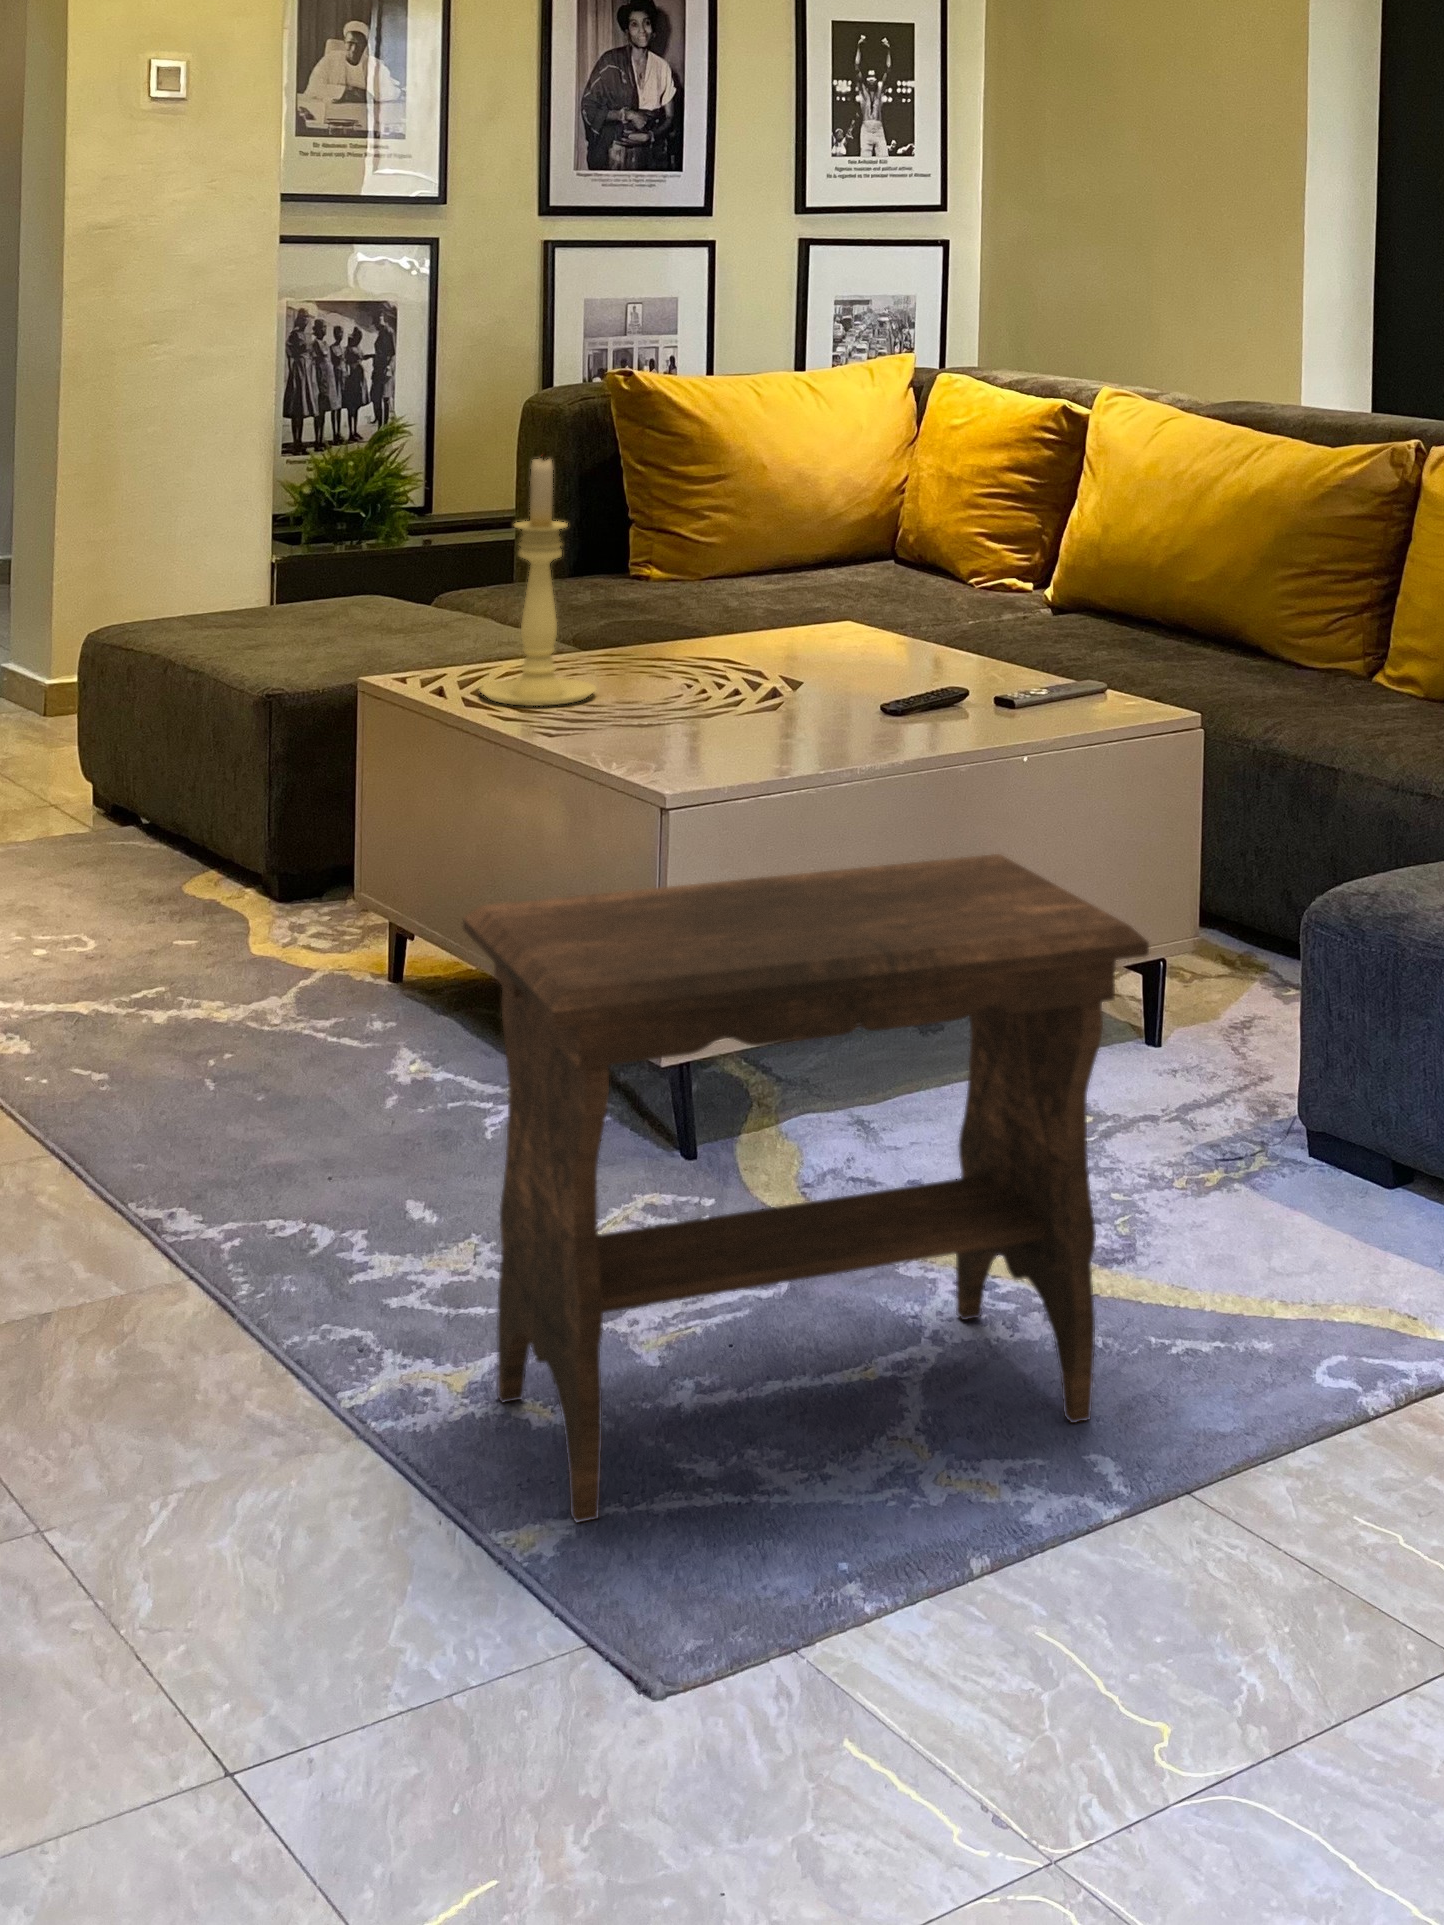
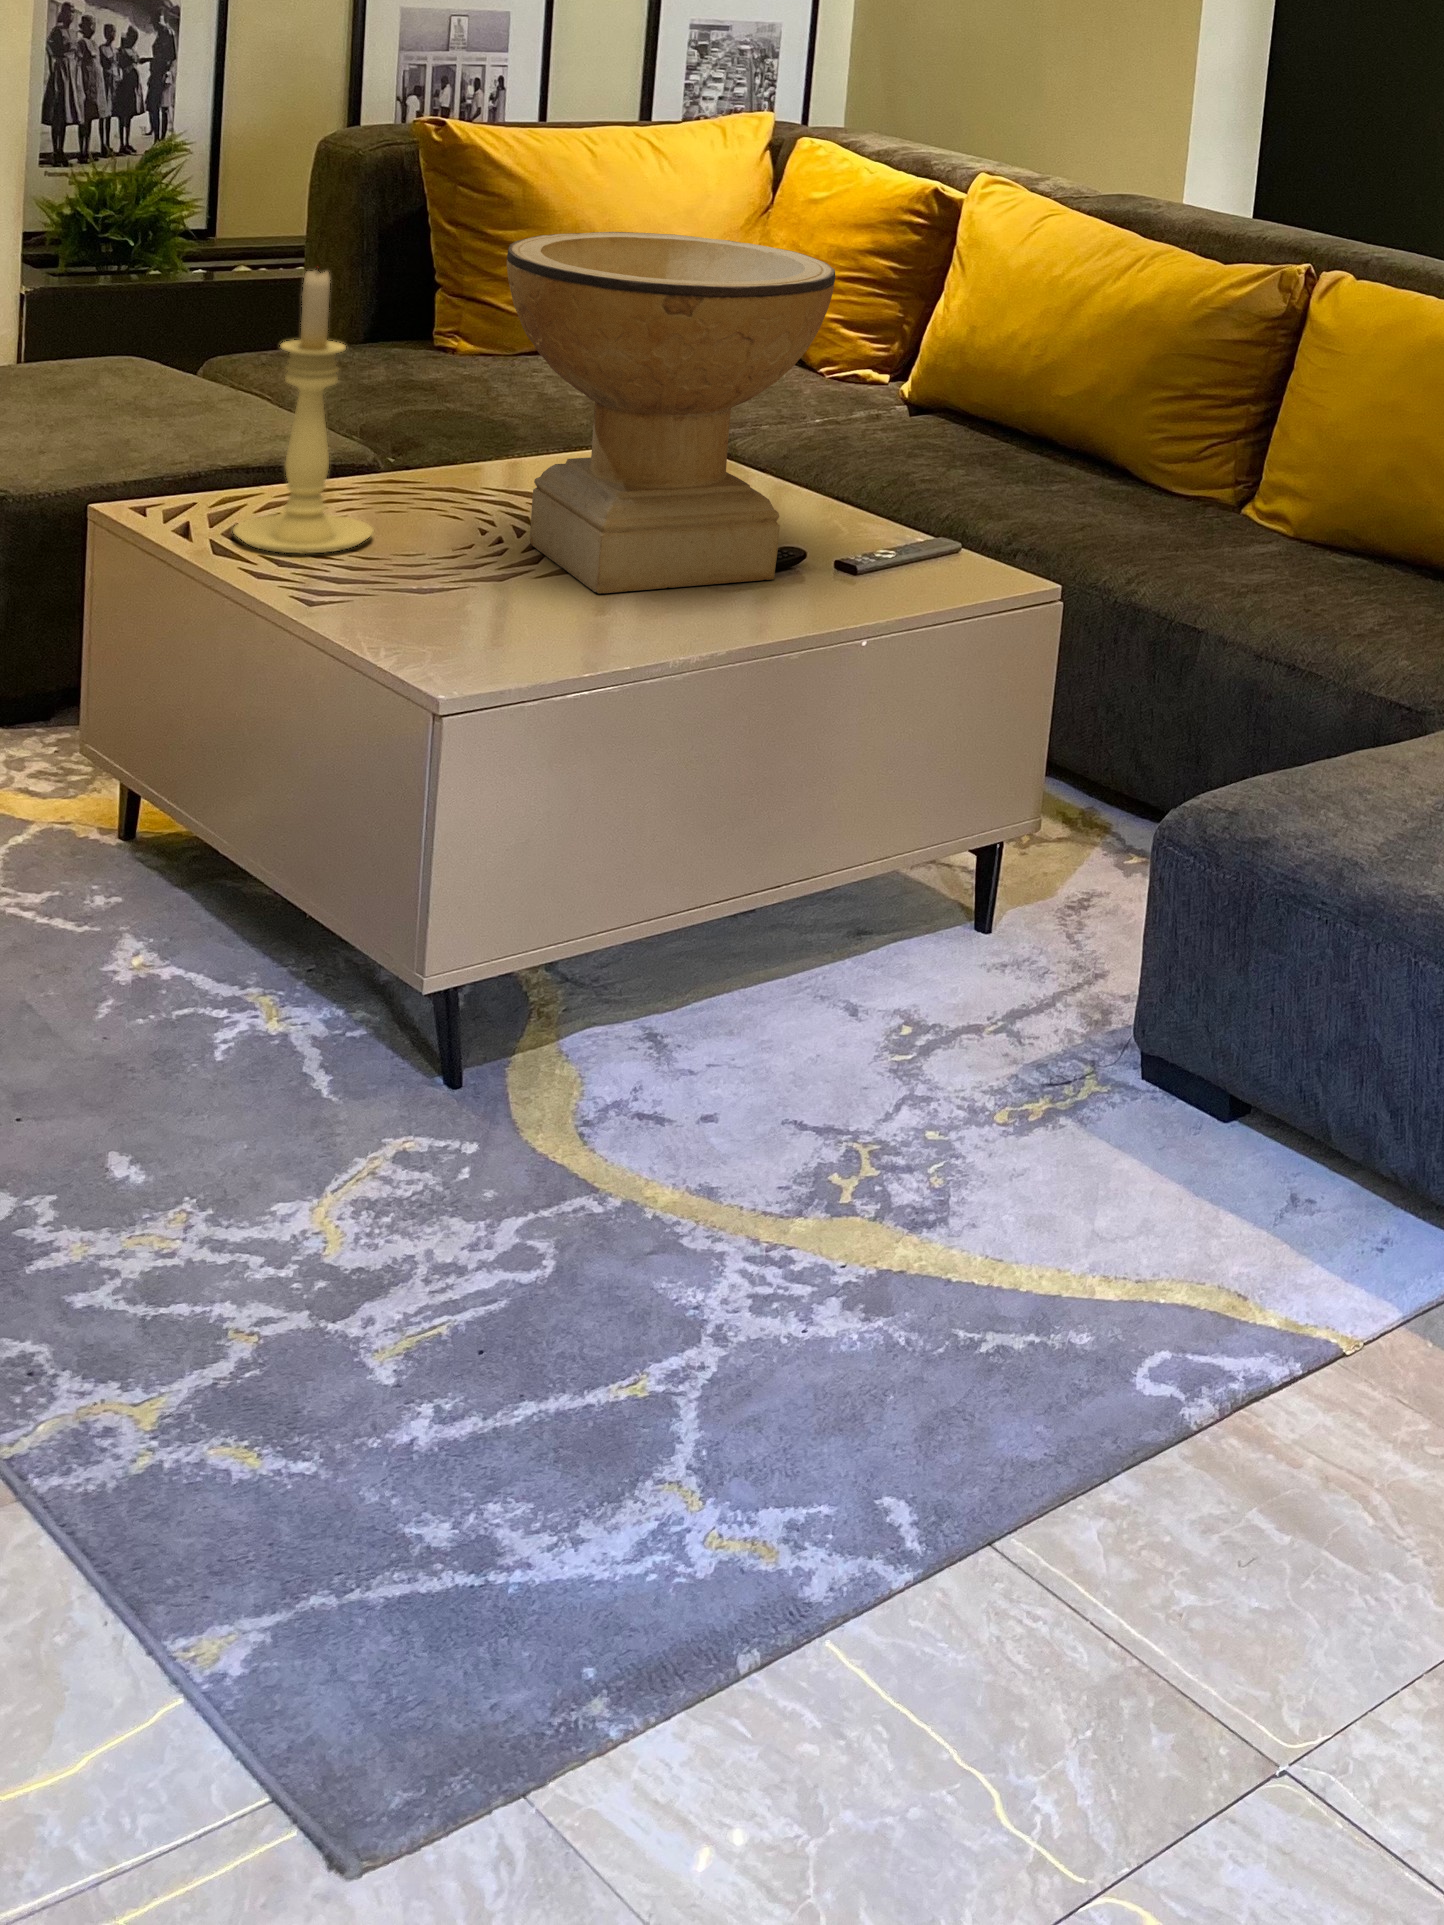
decorative bowl: none [701,417,984,727] -> present [507,232,835,593]
footstool: present [463,854,1149,1522] -> none [166,807,984,1618]

